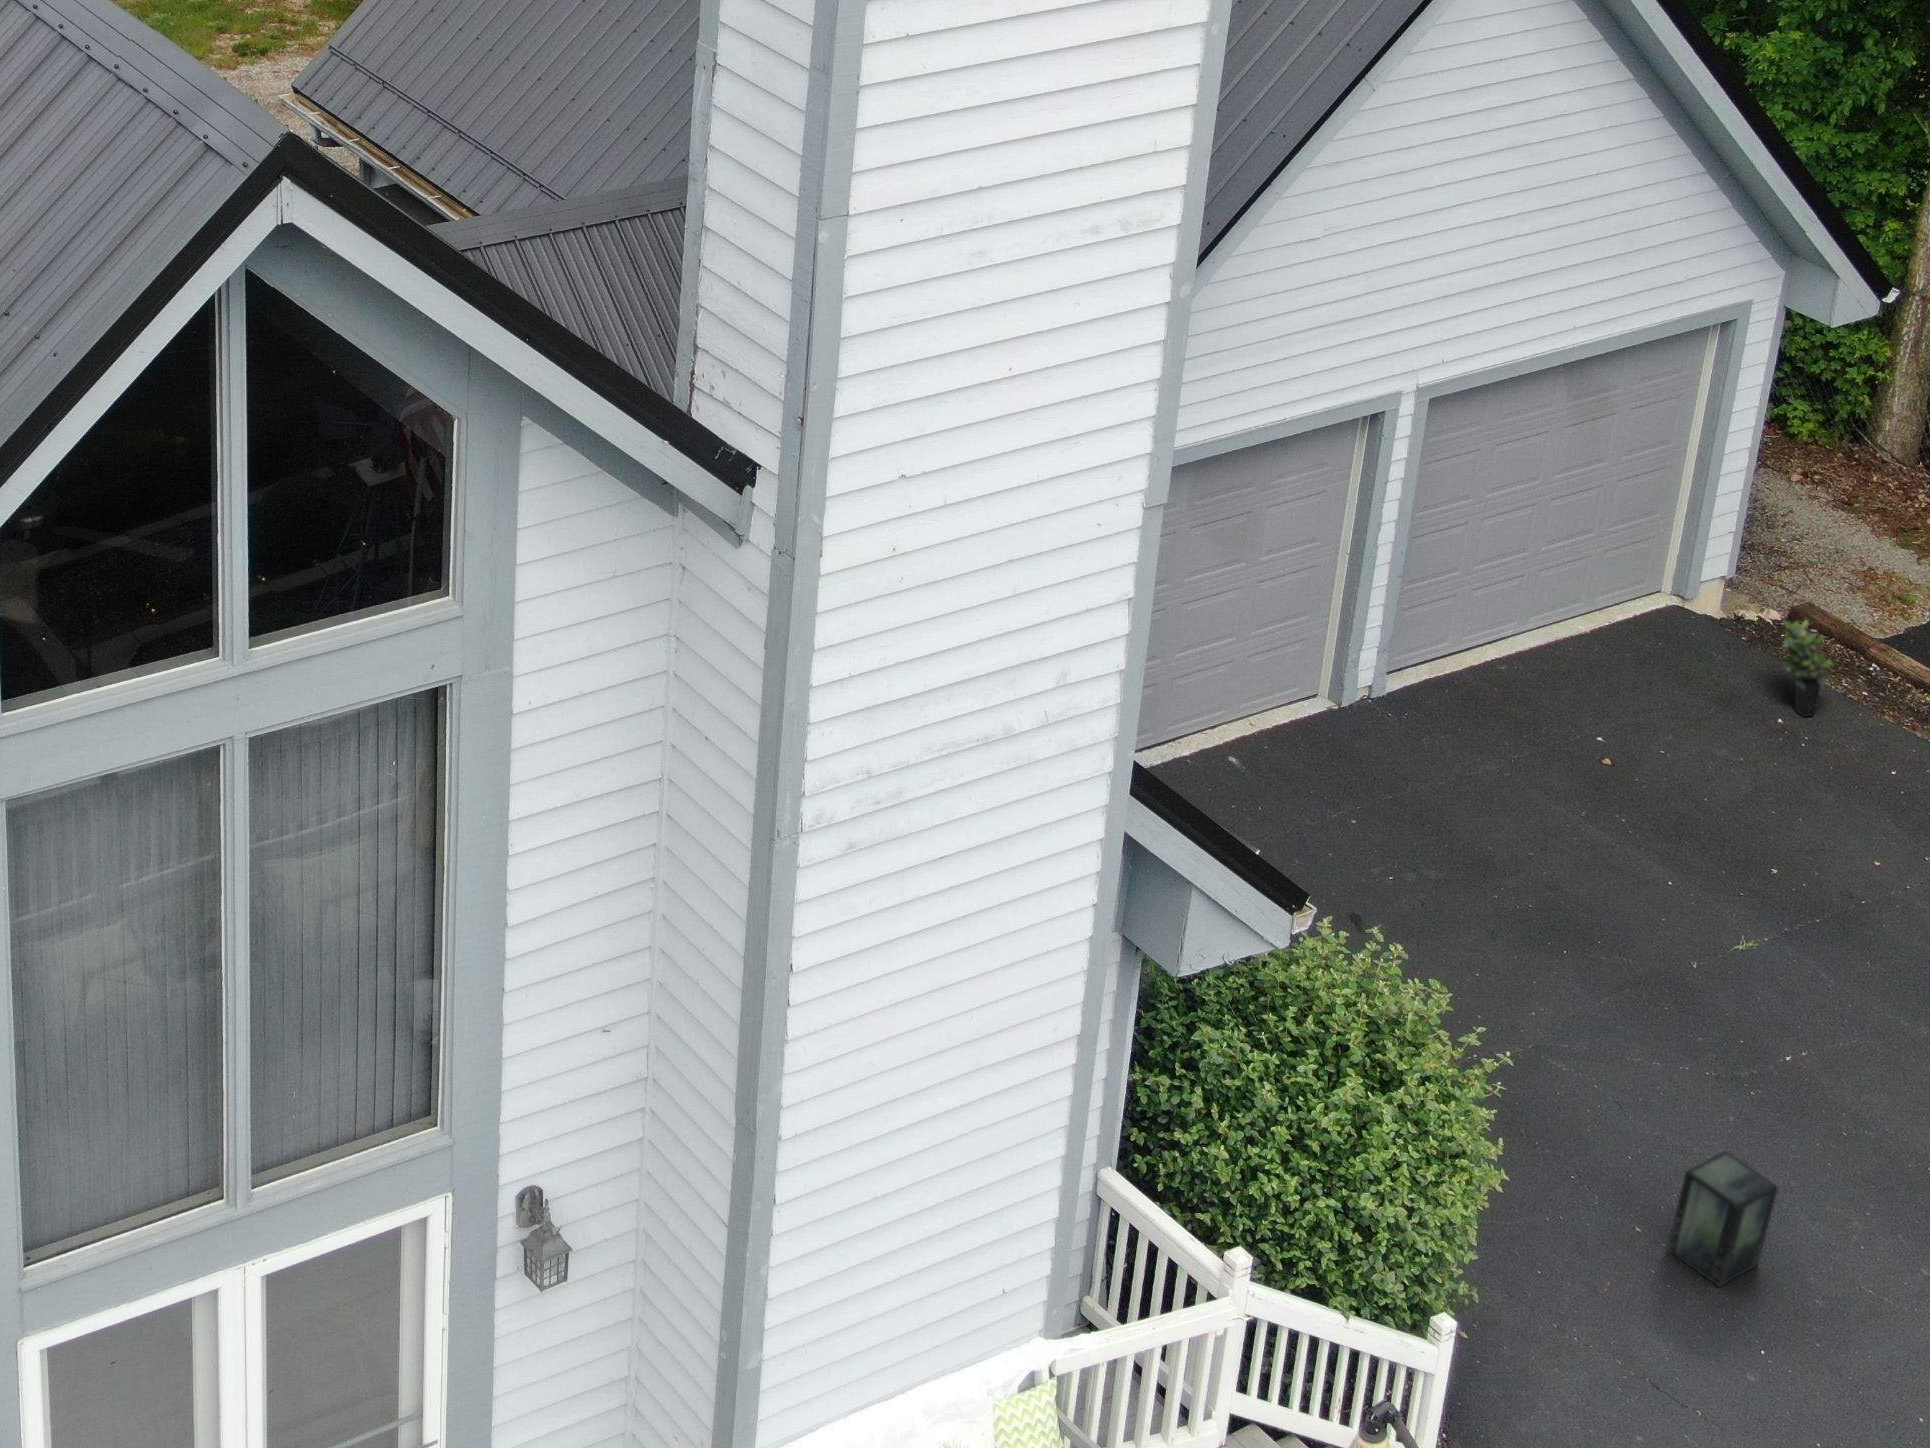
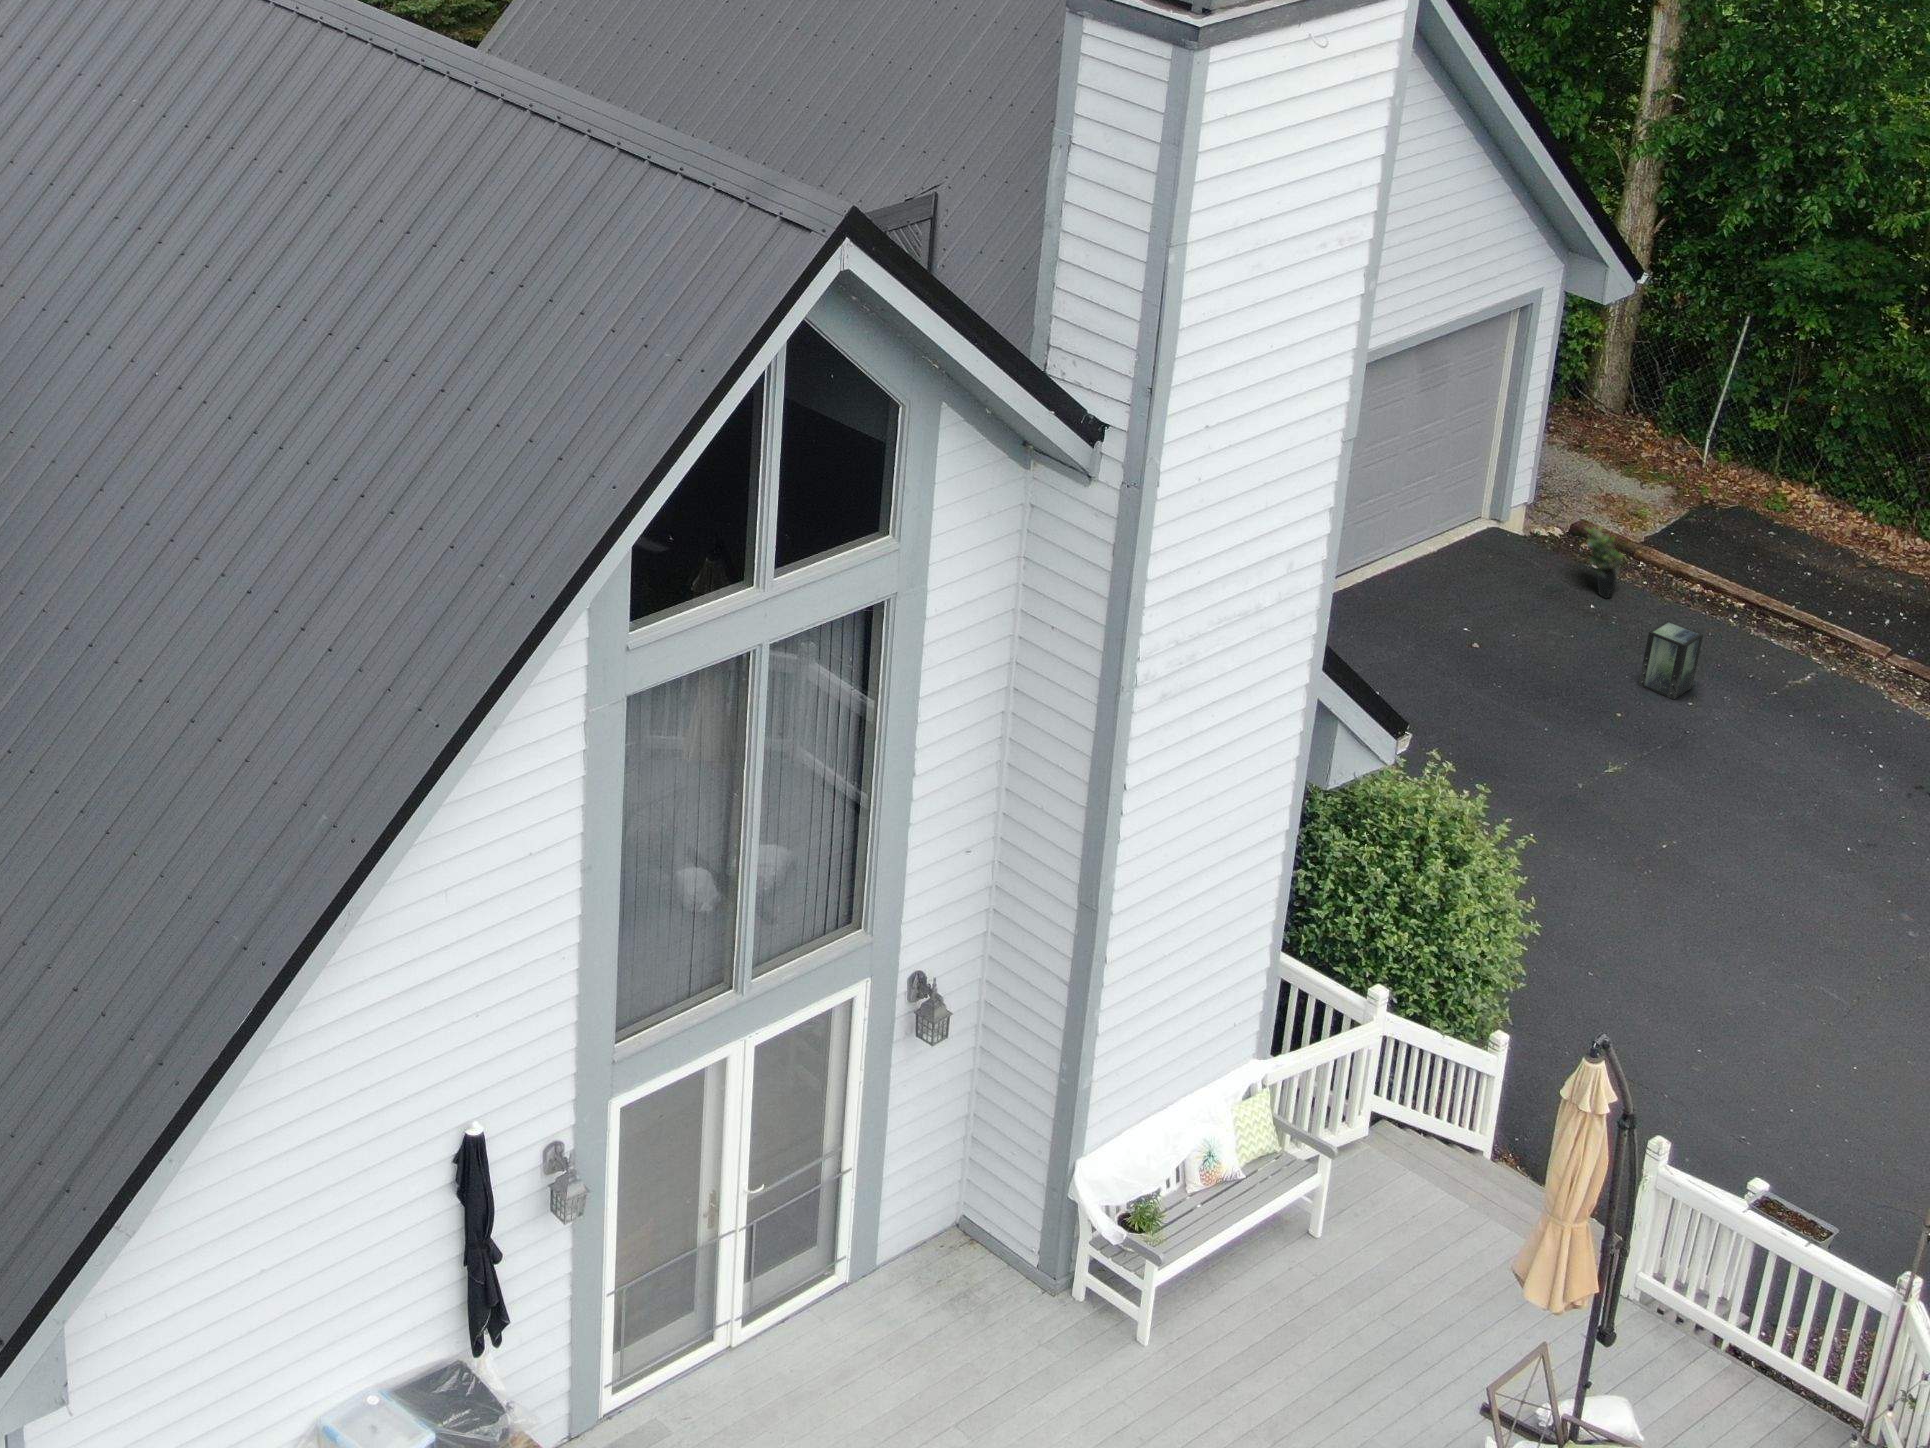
storage box: present [1667,1151,1778,1286] -> present [1638,621,1703,699]

